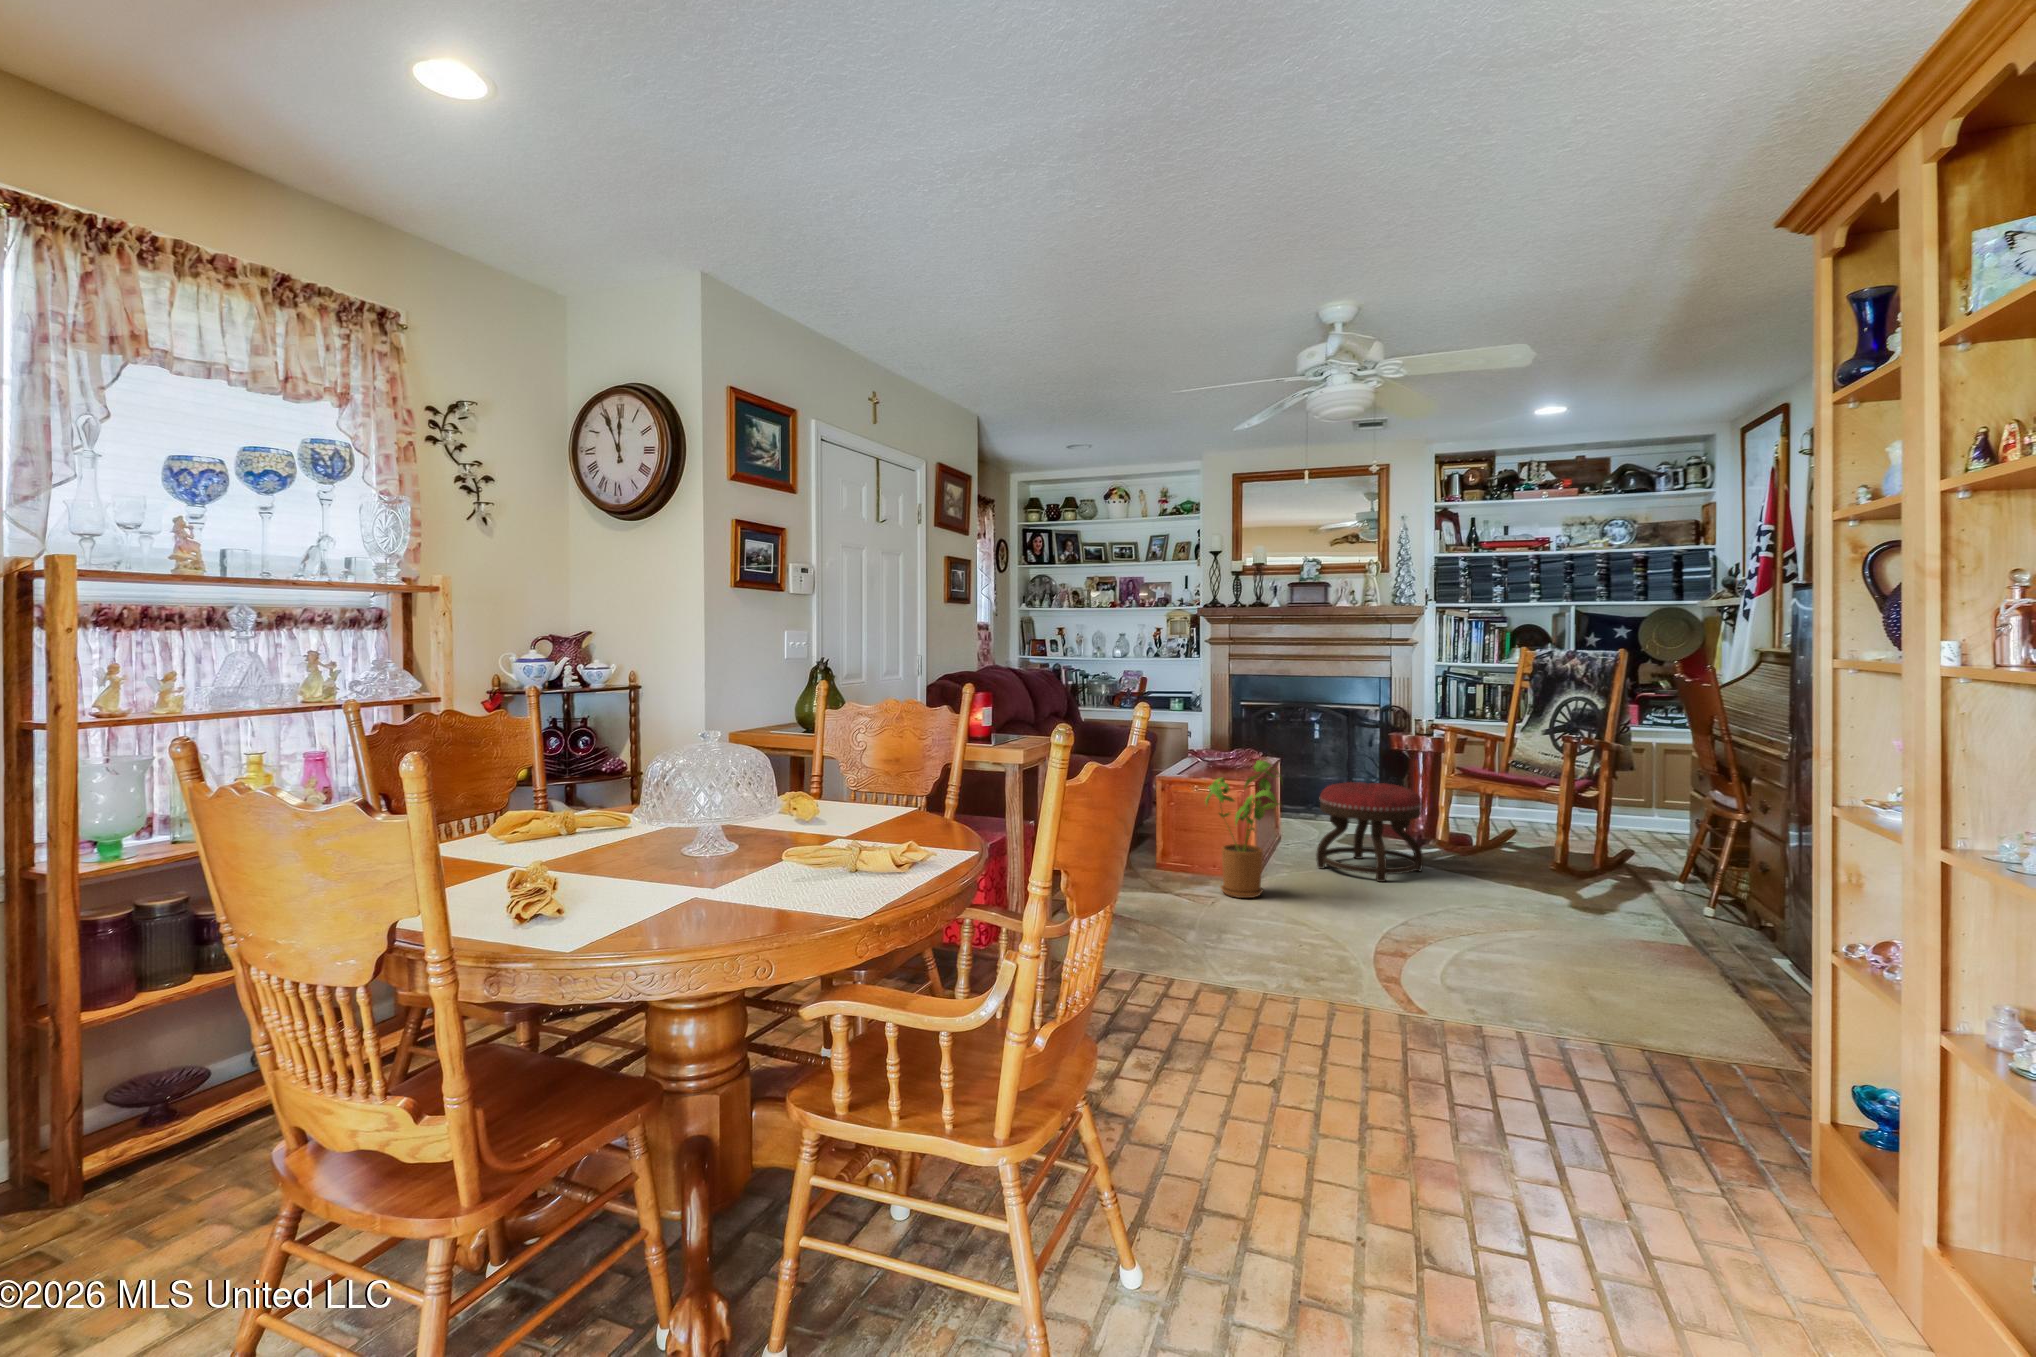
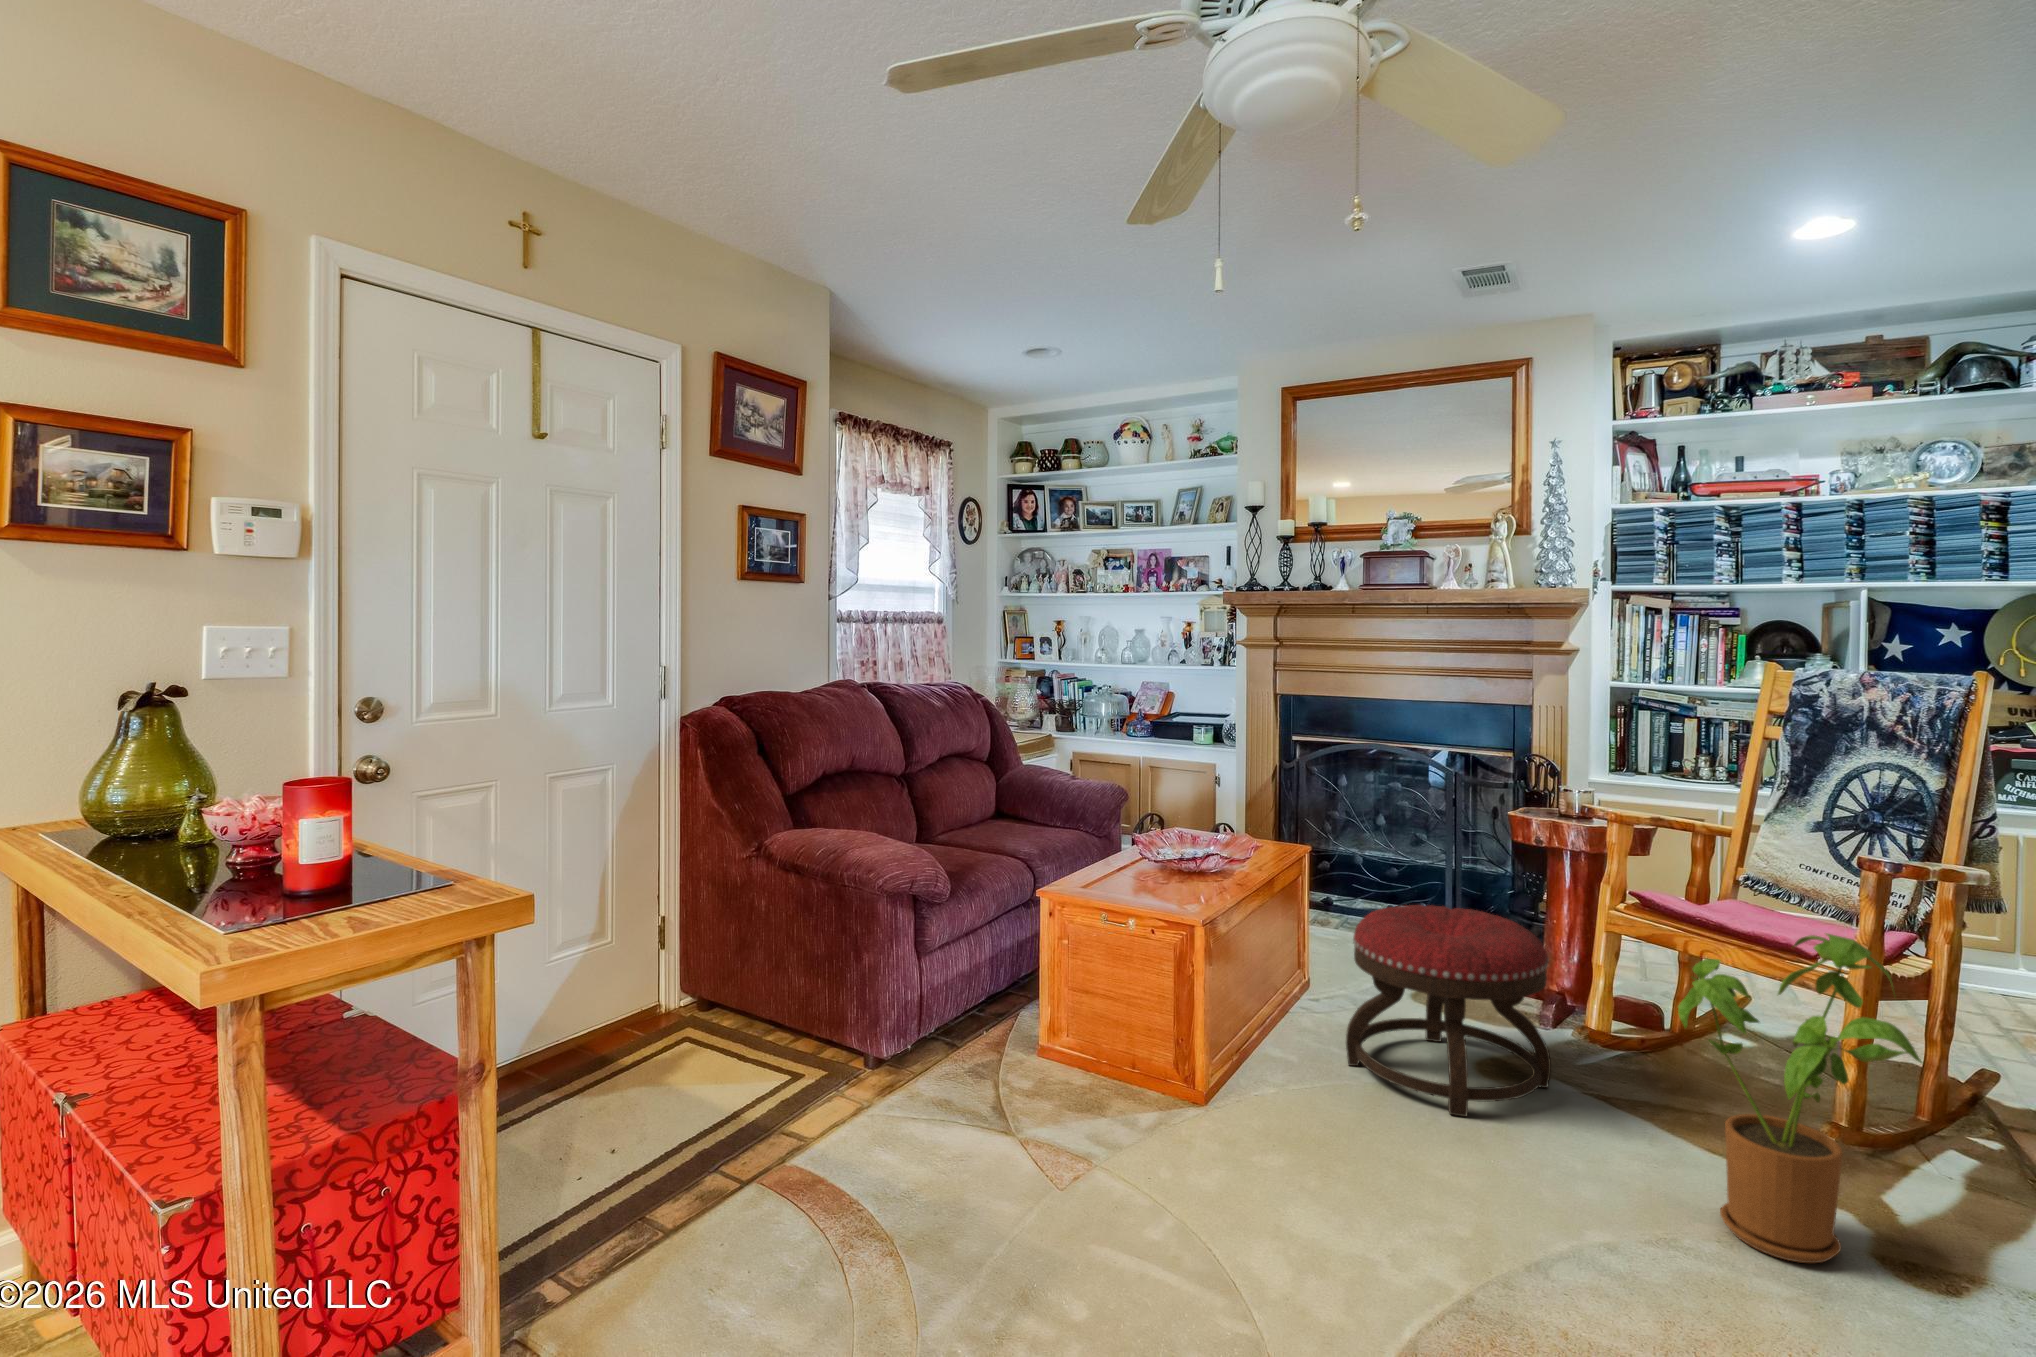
house plant: present [1205,760,1283,898] -> present [1678,933,1921,1263]

